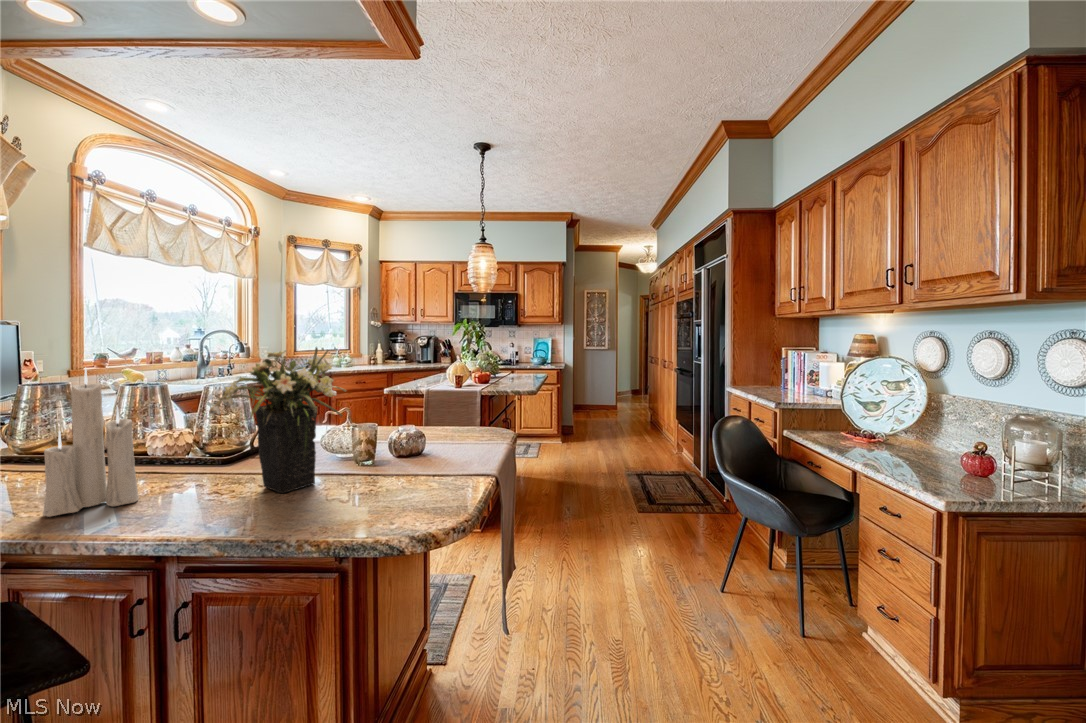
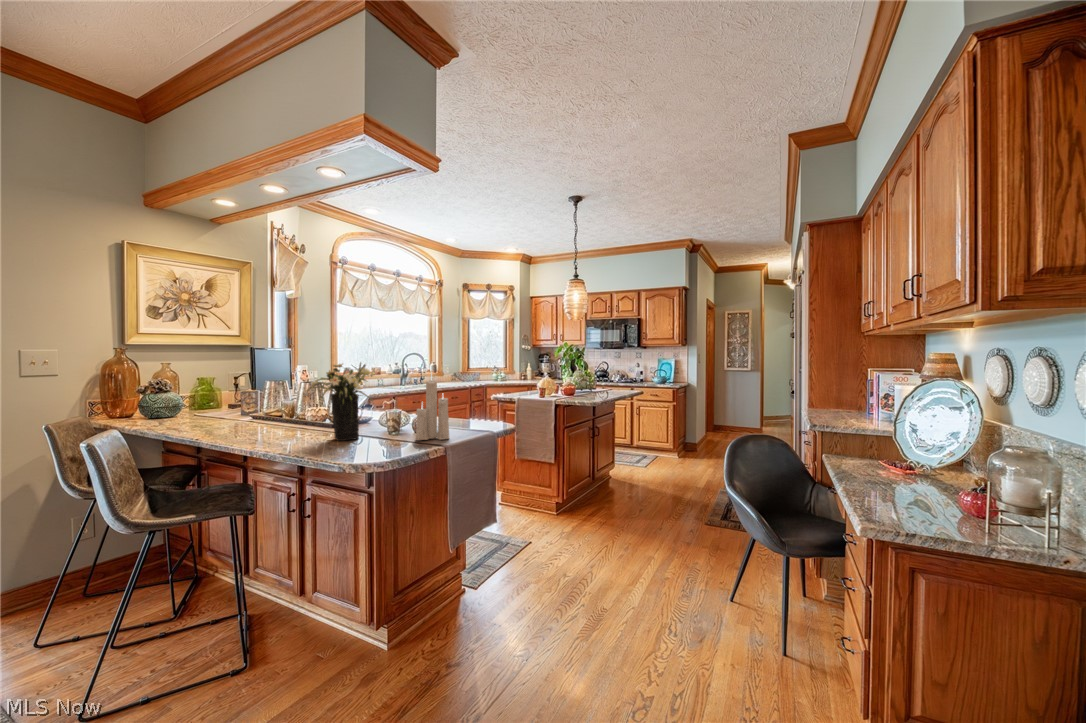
candle: present [43,368,139,517] -> present [415,376,450,440]

